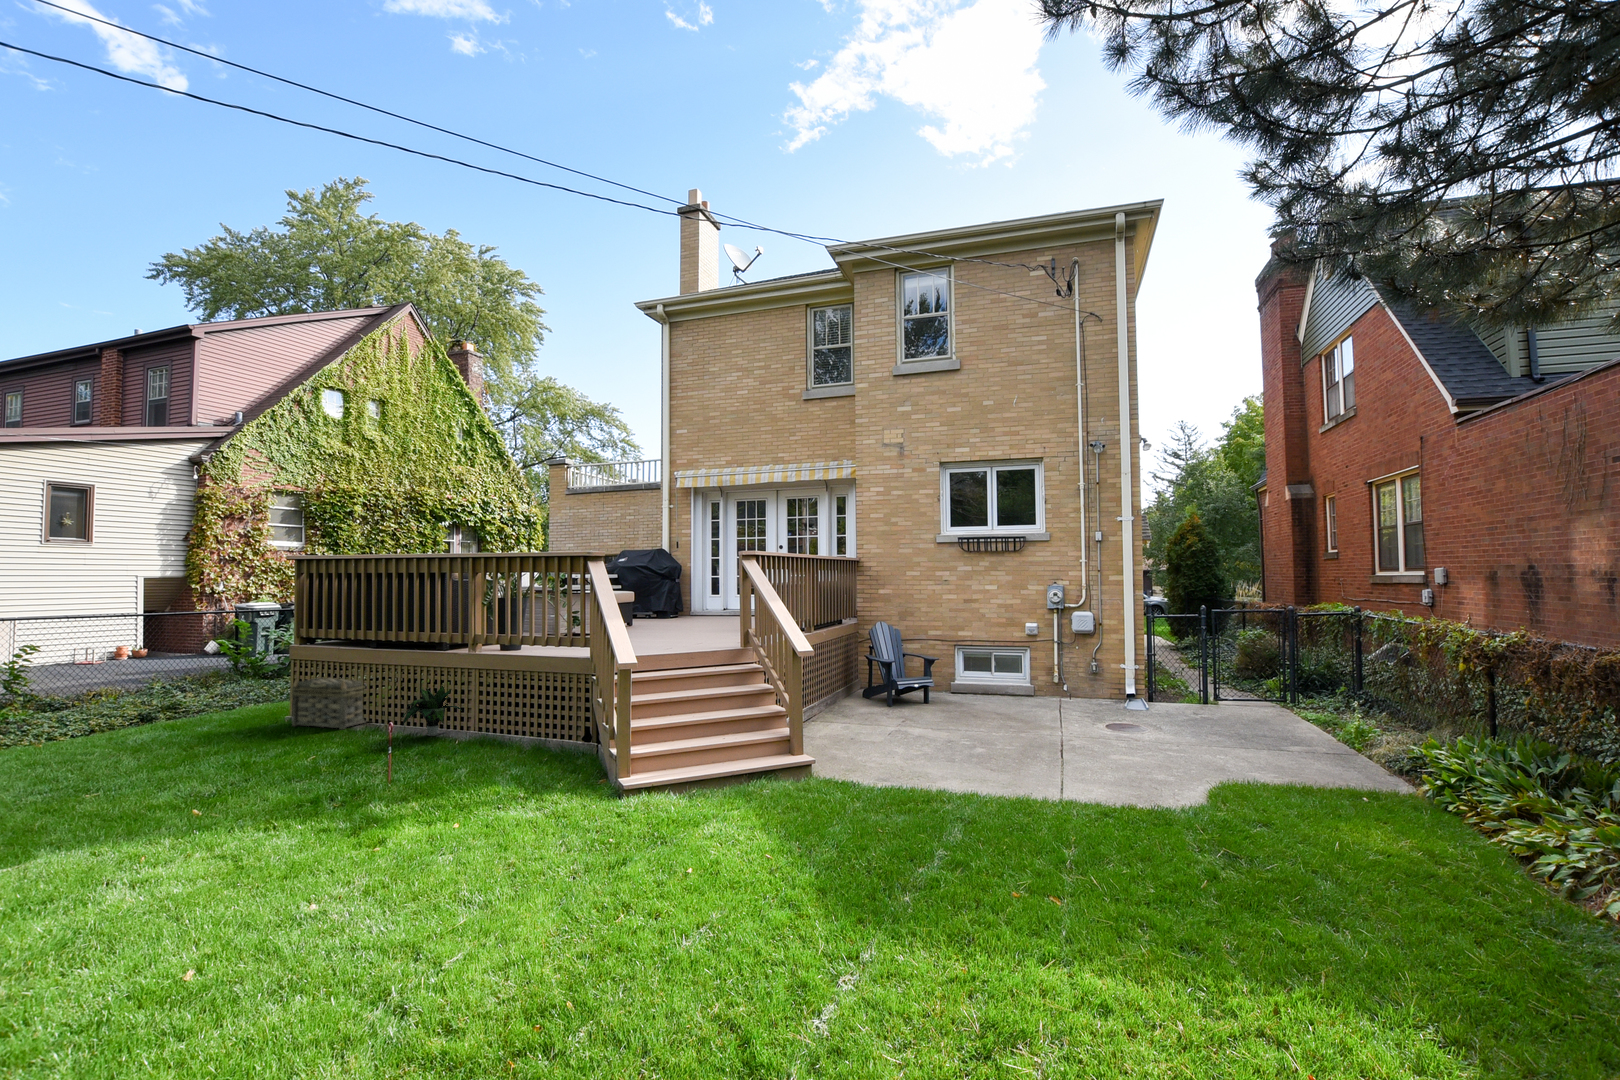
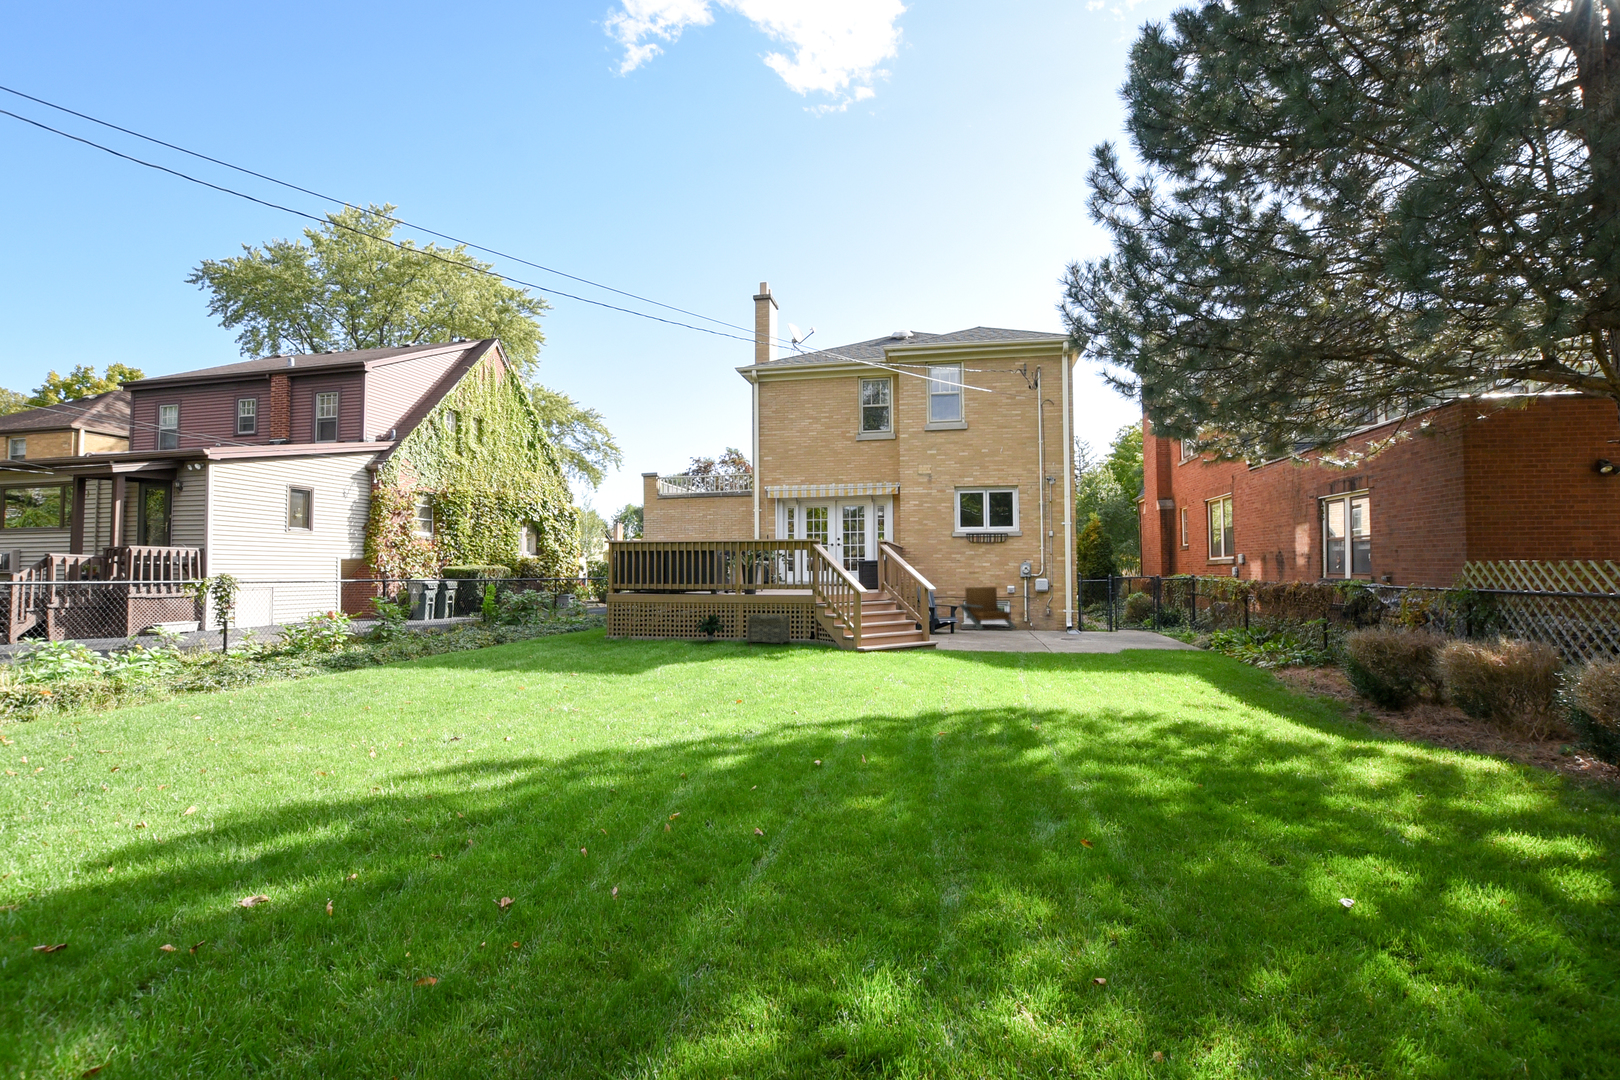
lounge chair: none [940,626,1036,702] -> present [959,587,1016,630]
basket: present [291,678,366,729] -> present [747,615,790,643]

